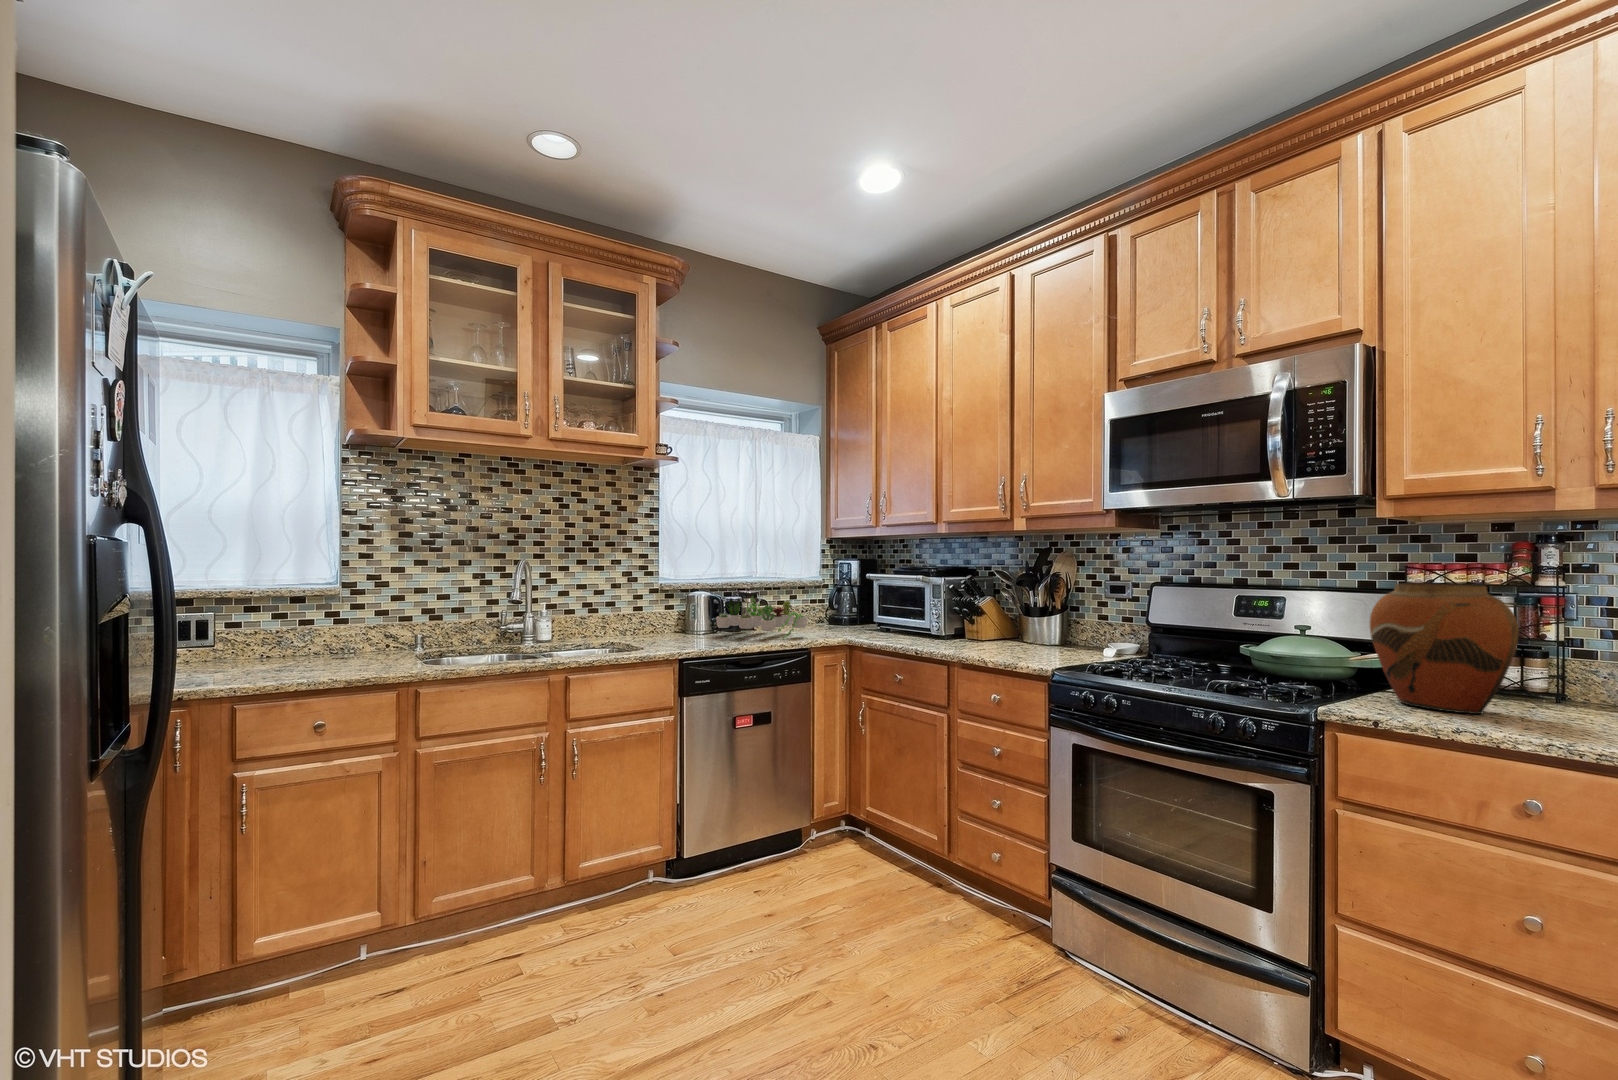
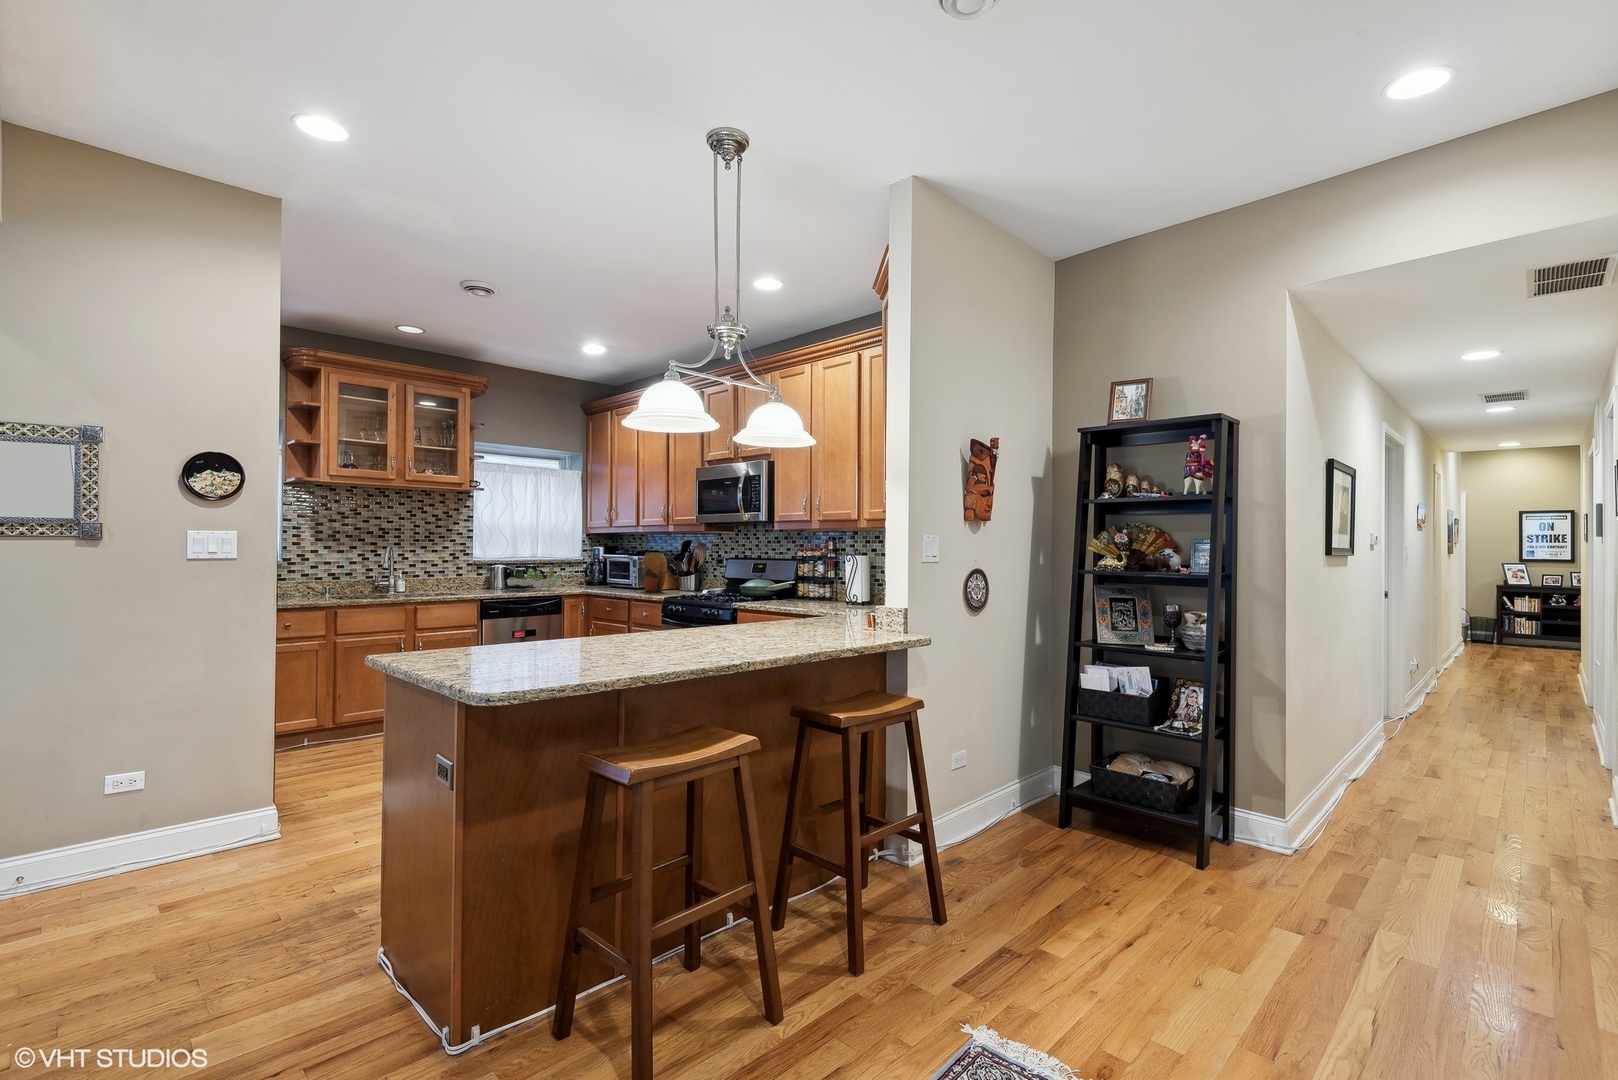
vase: present [1370,583,1519,714] -> present [642,552,667,592]

